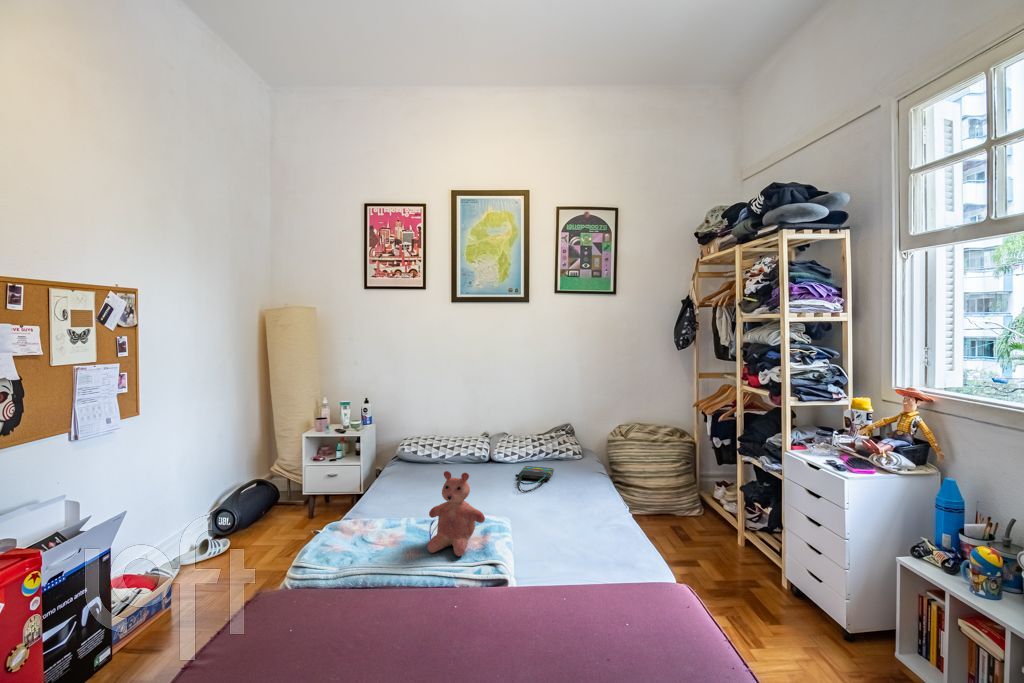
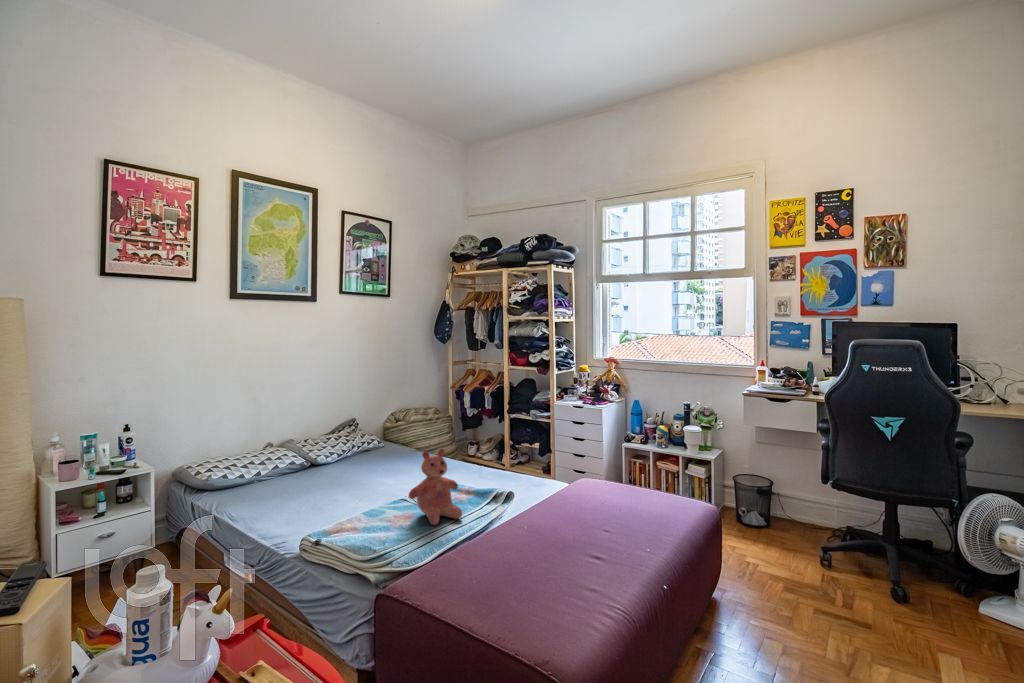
tote bag: present [515,466,554,492] -> none [359,457,397,478]

